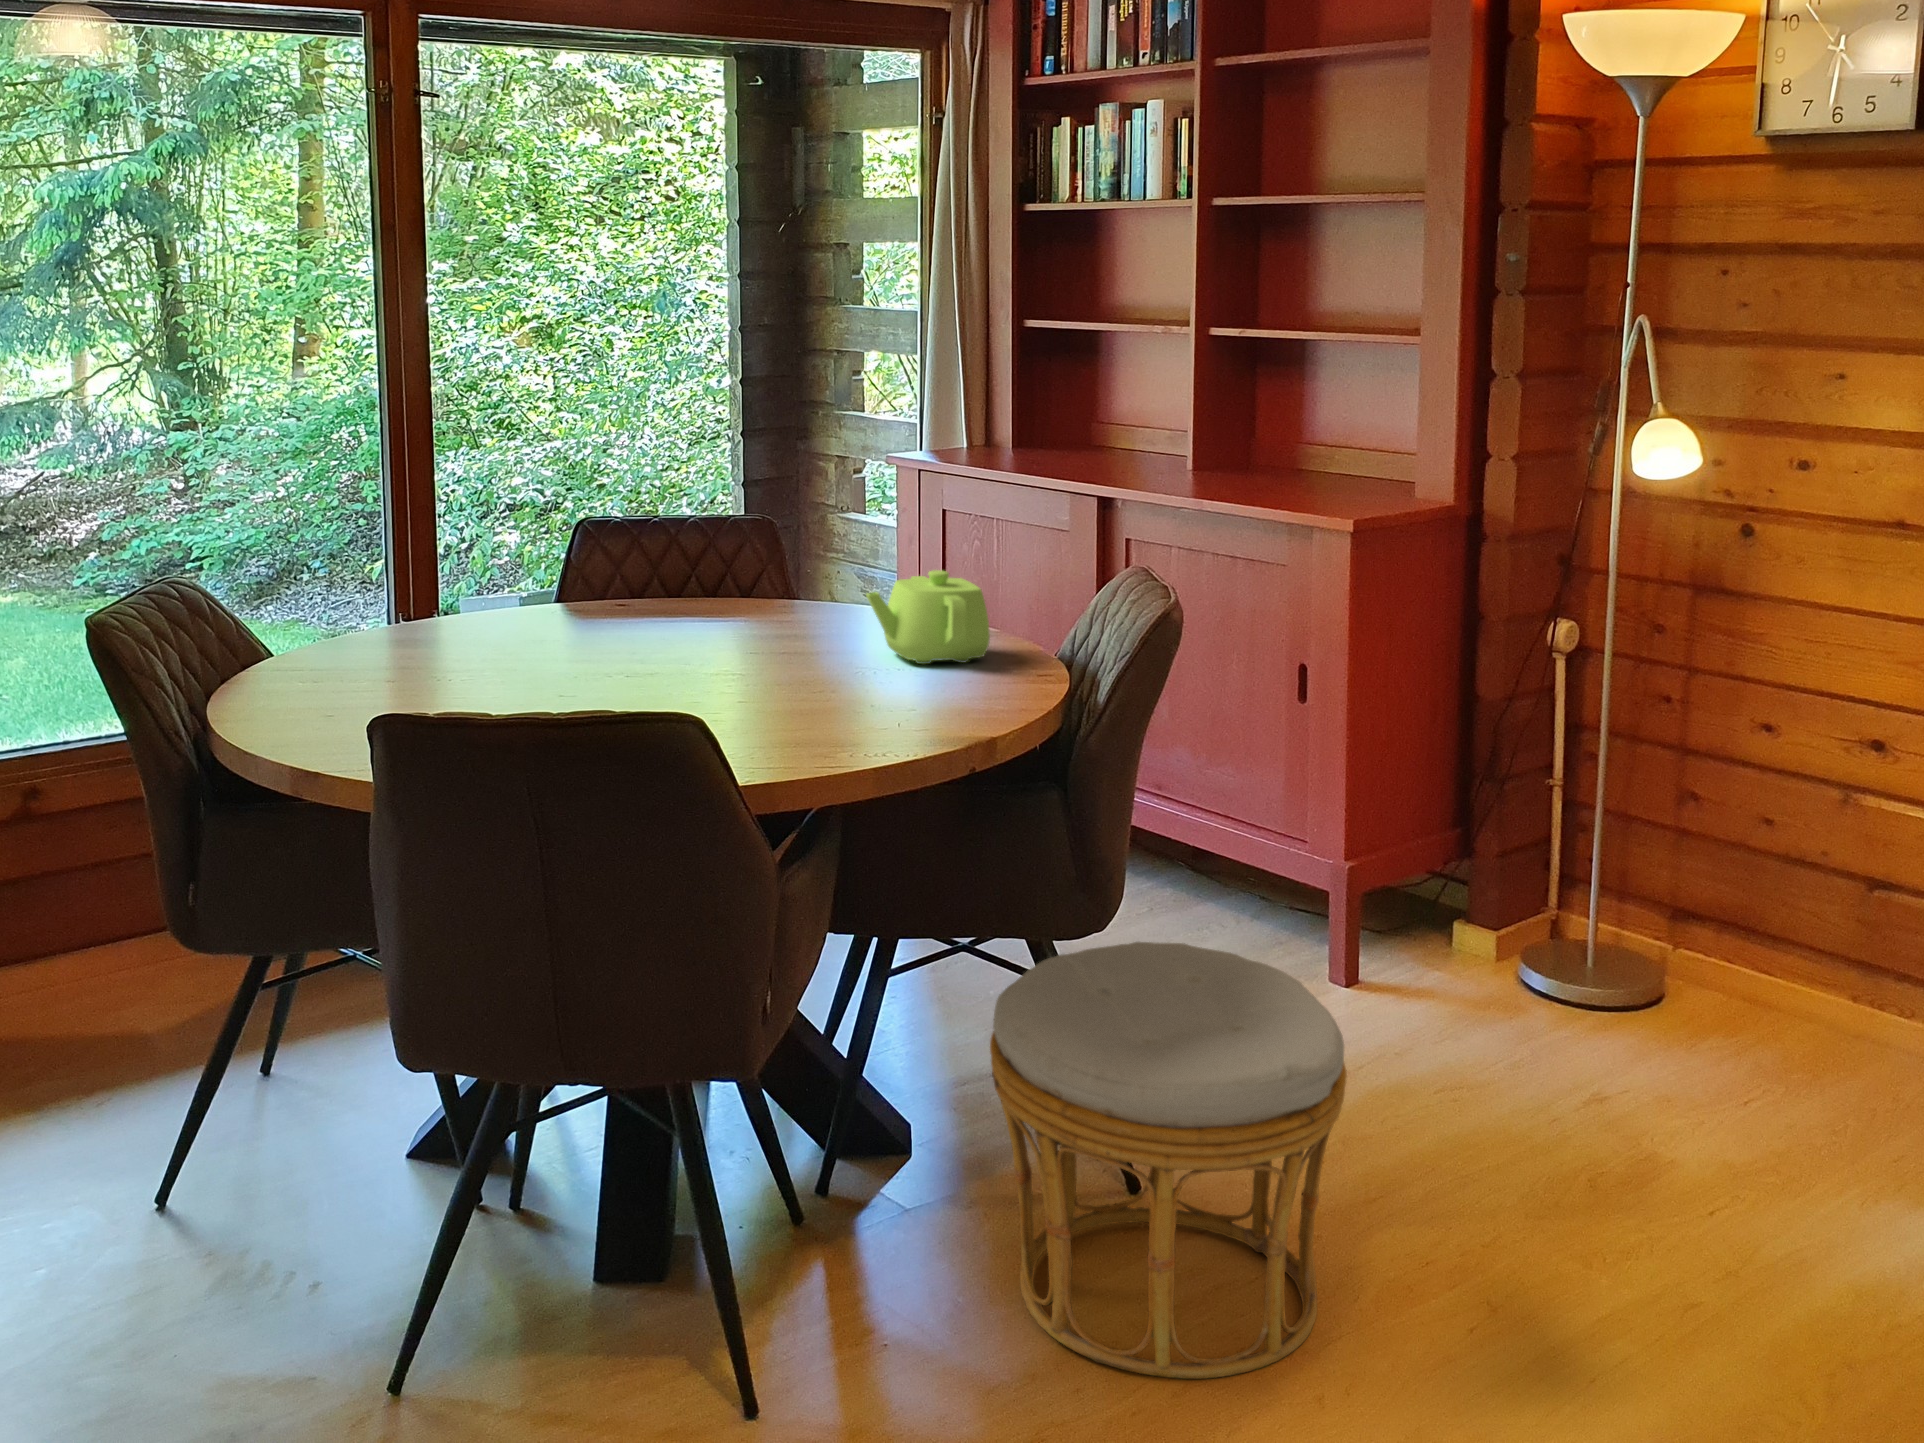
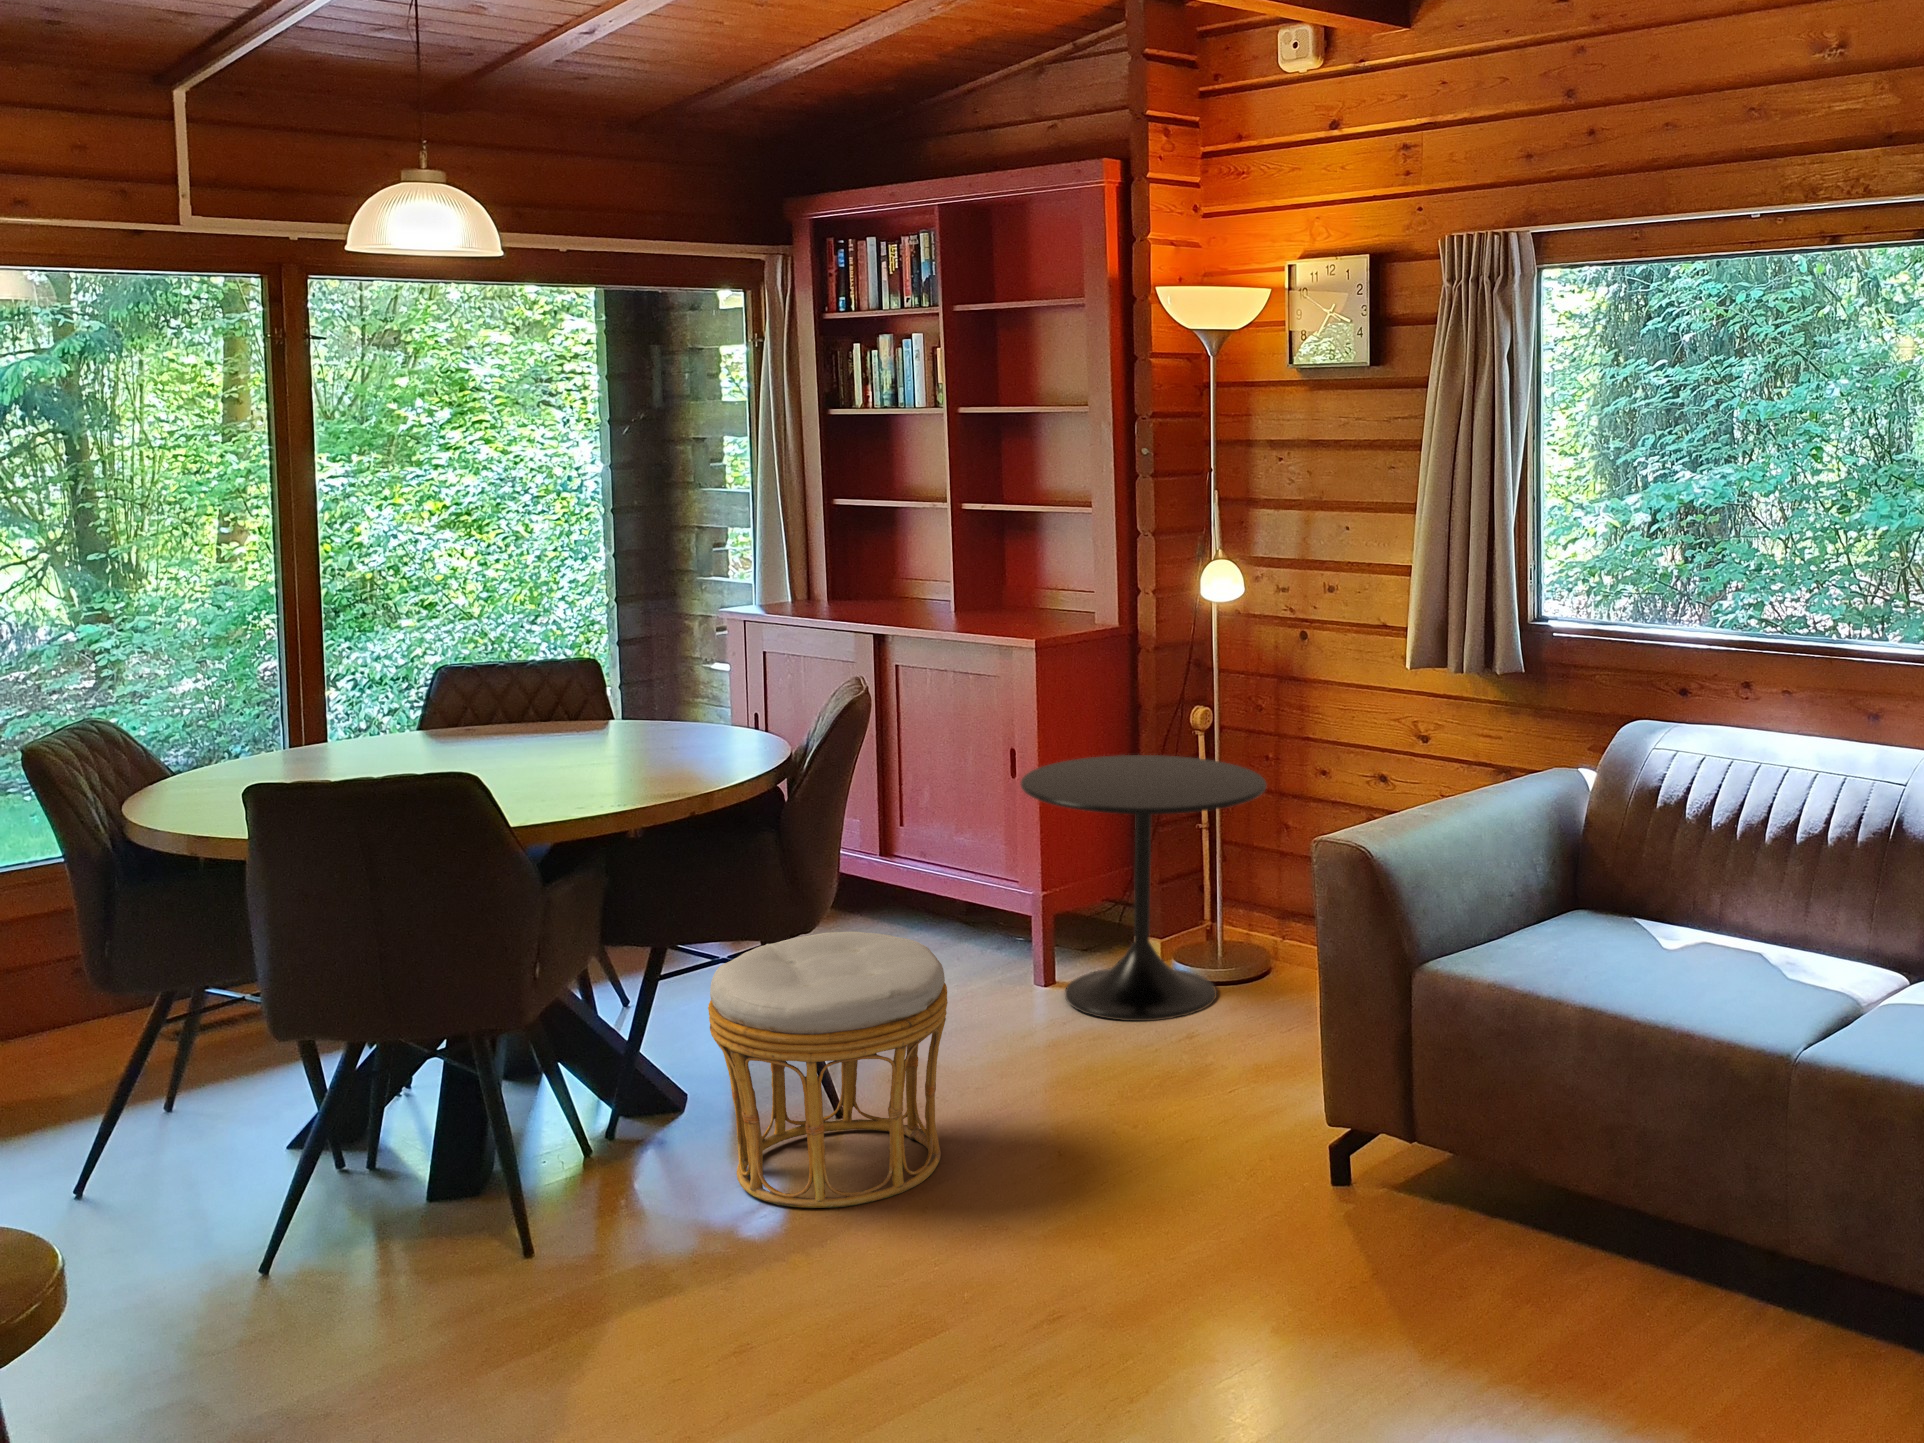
teapot: present [866,570,990,664] -> none [637,688,729,754]
side table: none [1343,681,1710,1066] -> present [1021,755,1266,1021]

